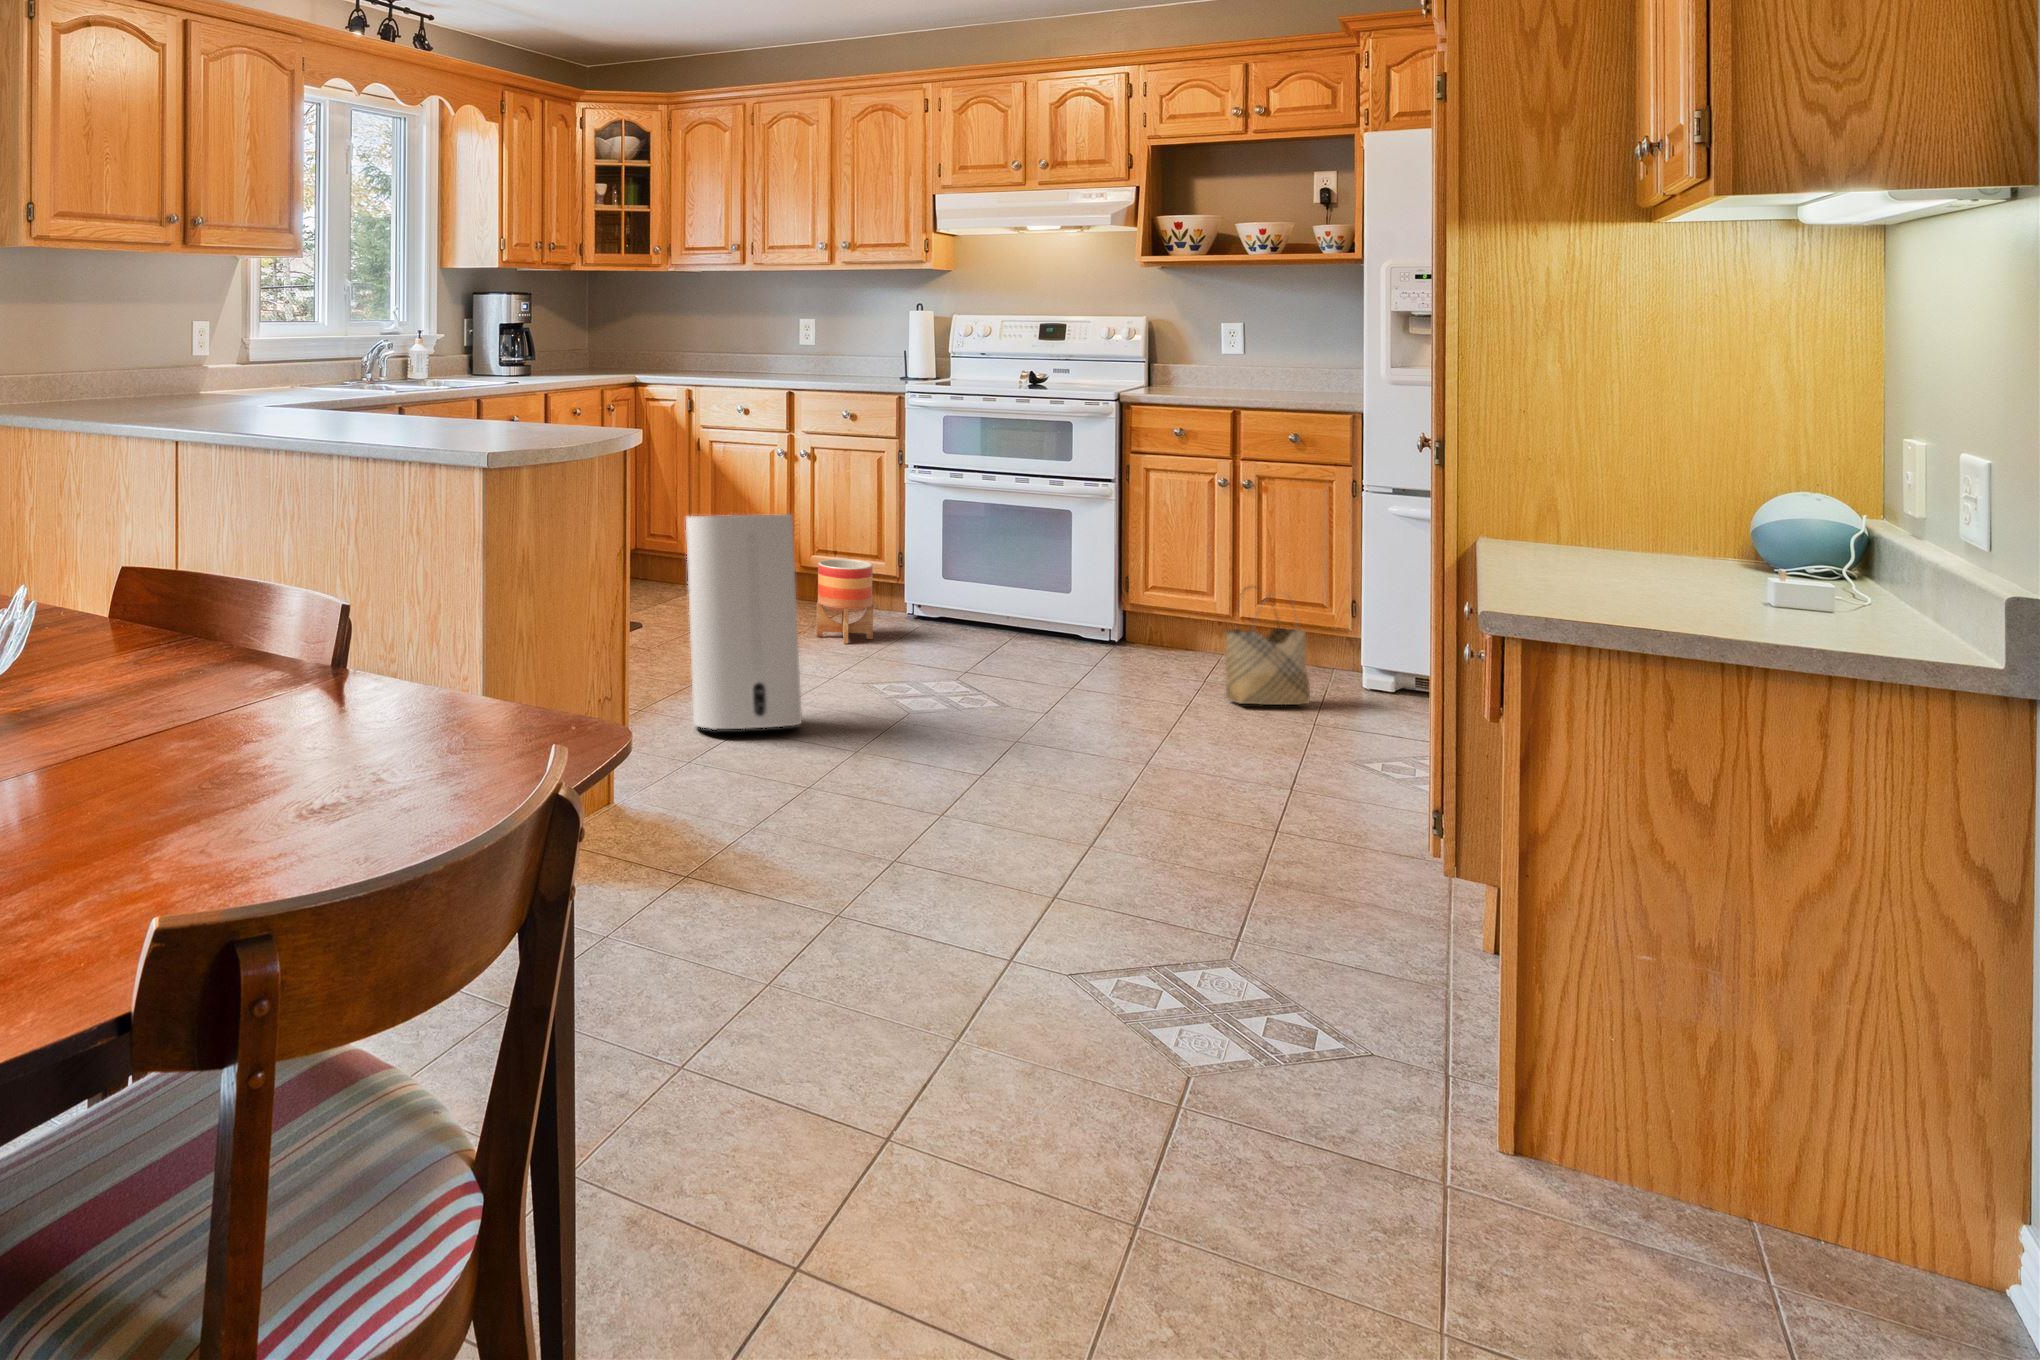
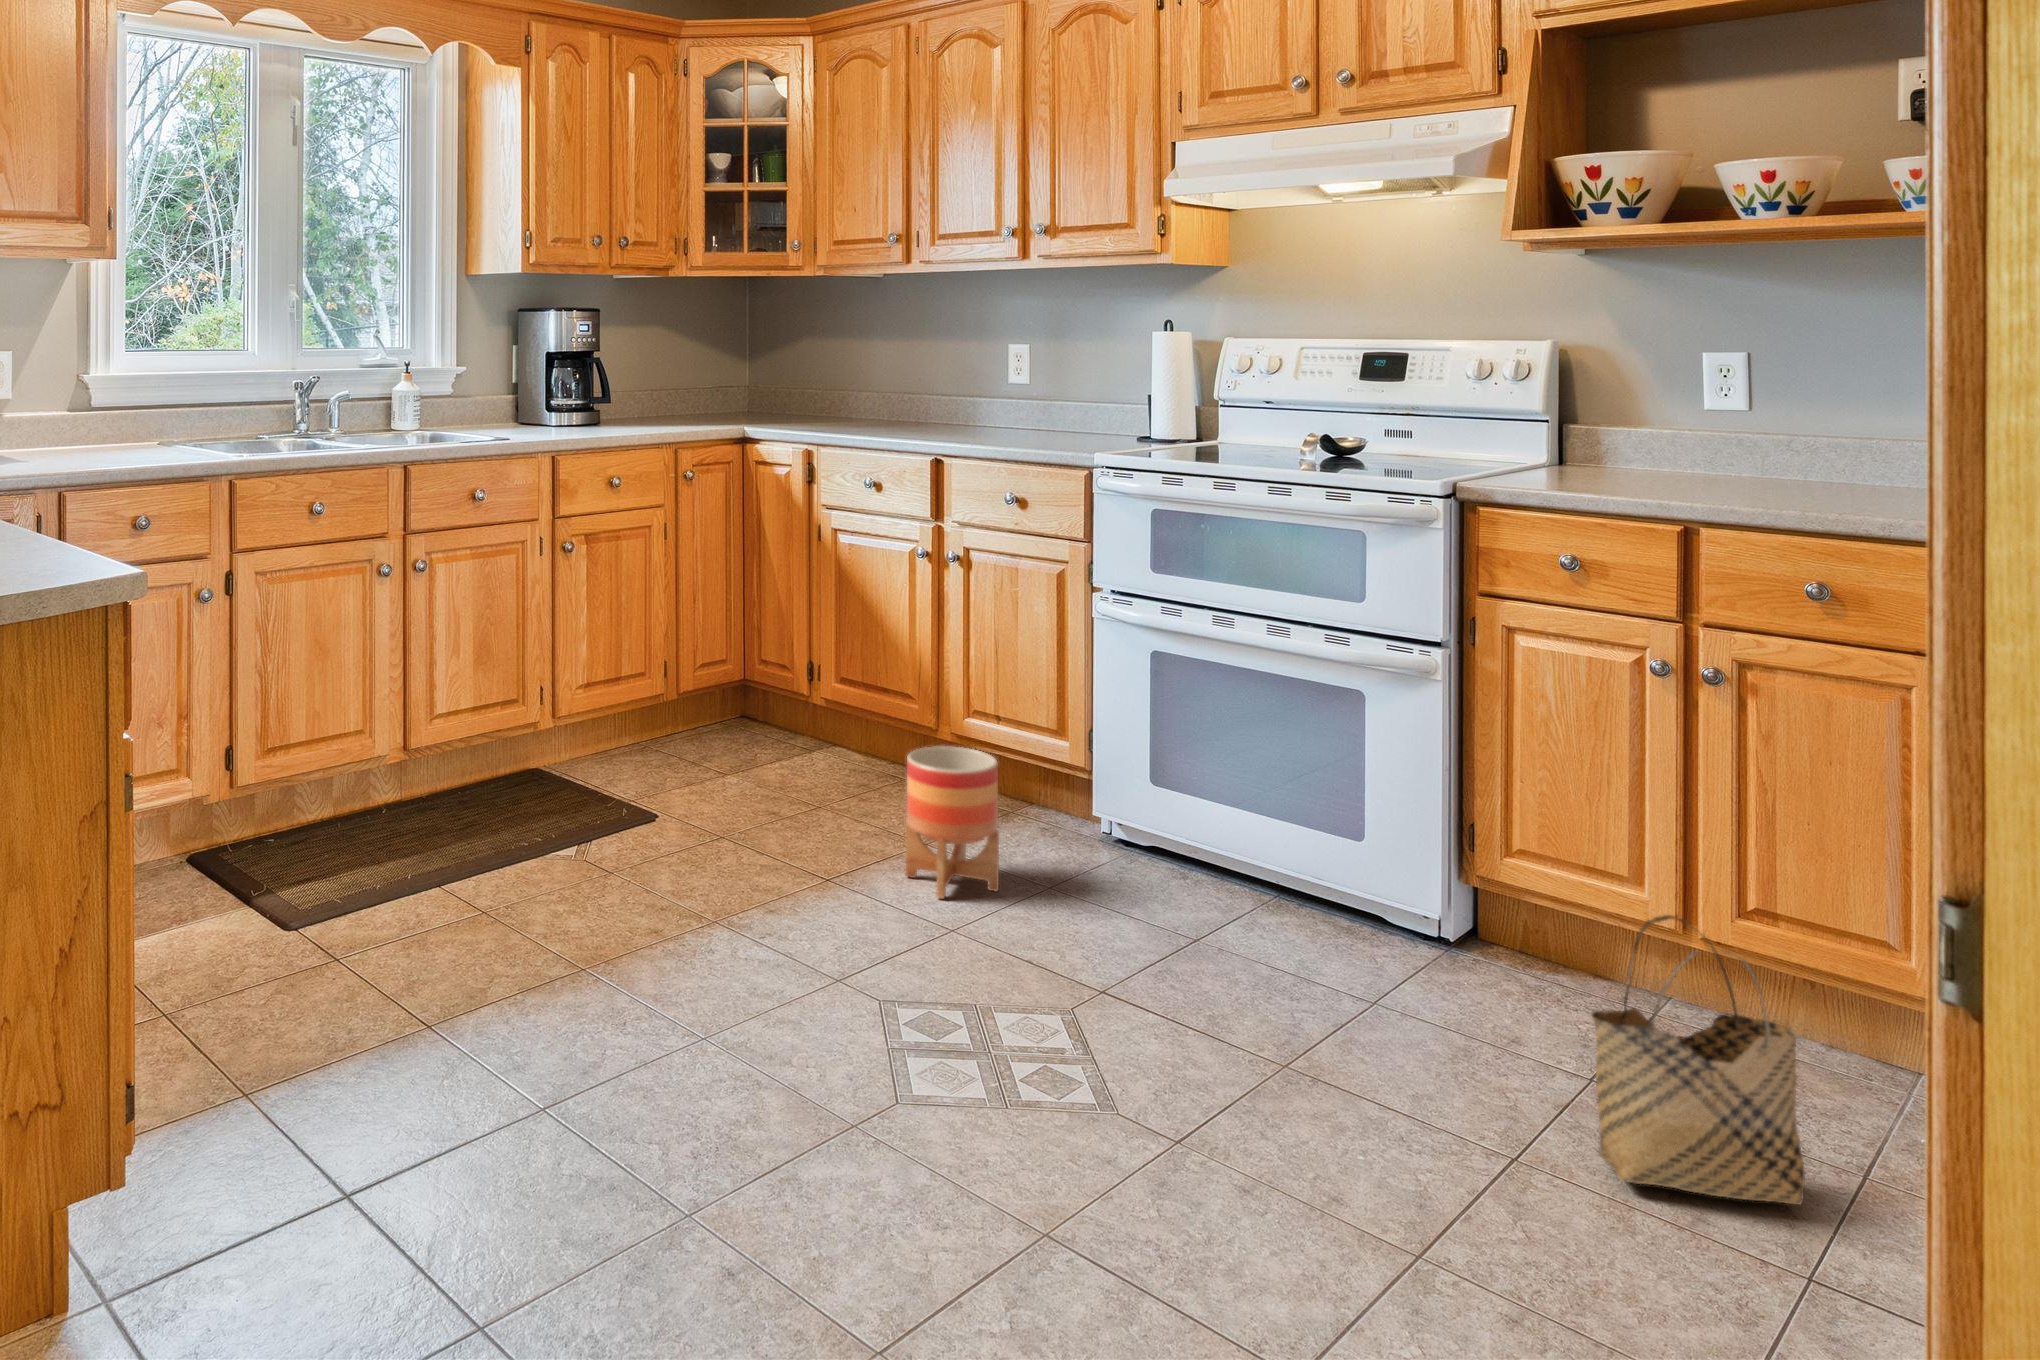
air purifier: present [686,514,802,730] -> none [437,703,647,1132]

